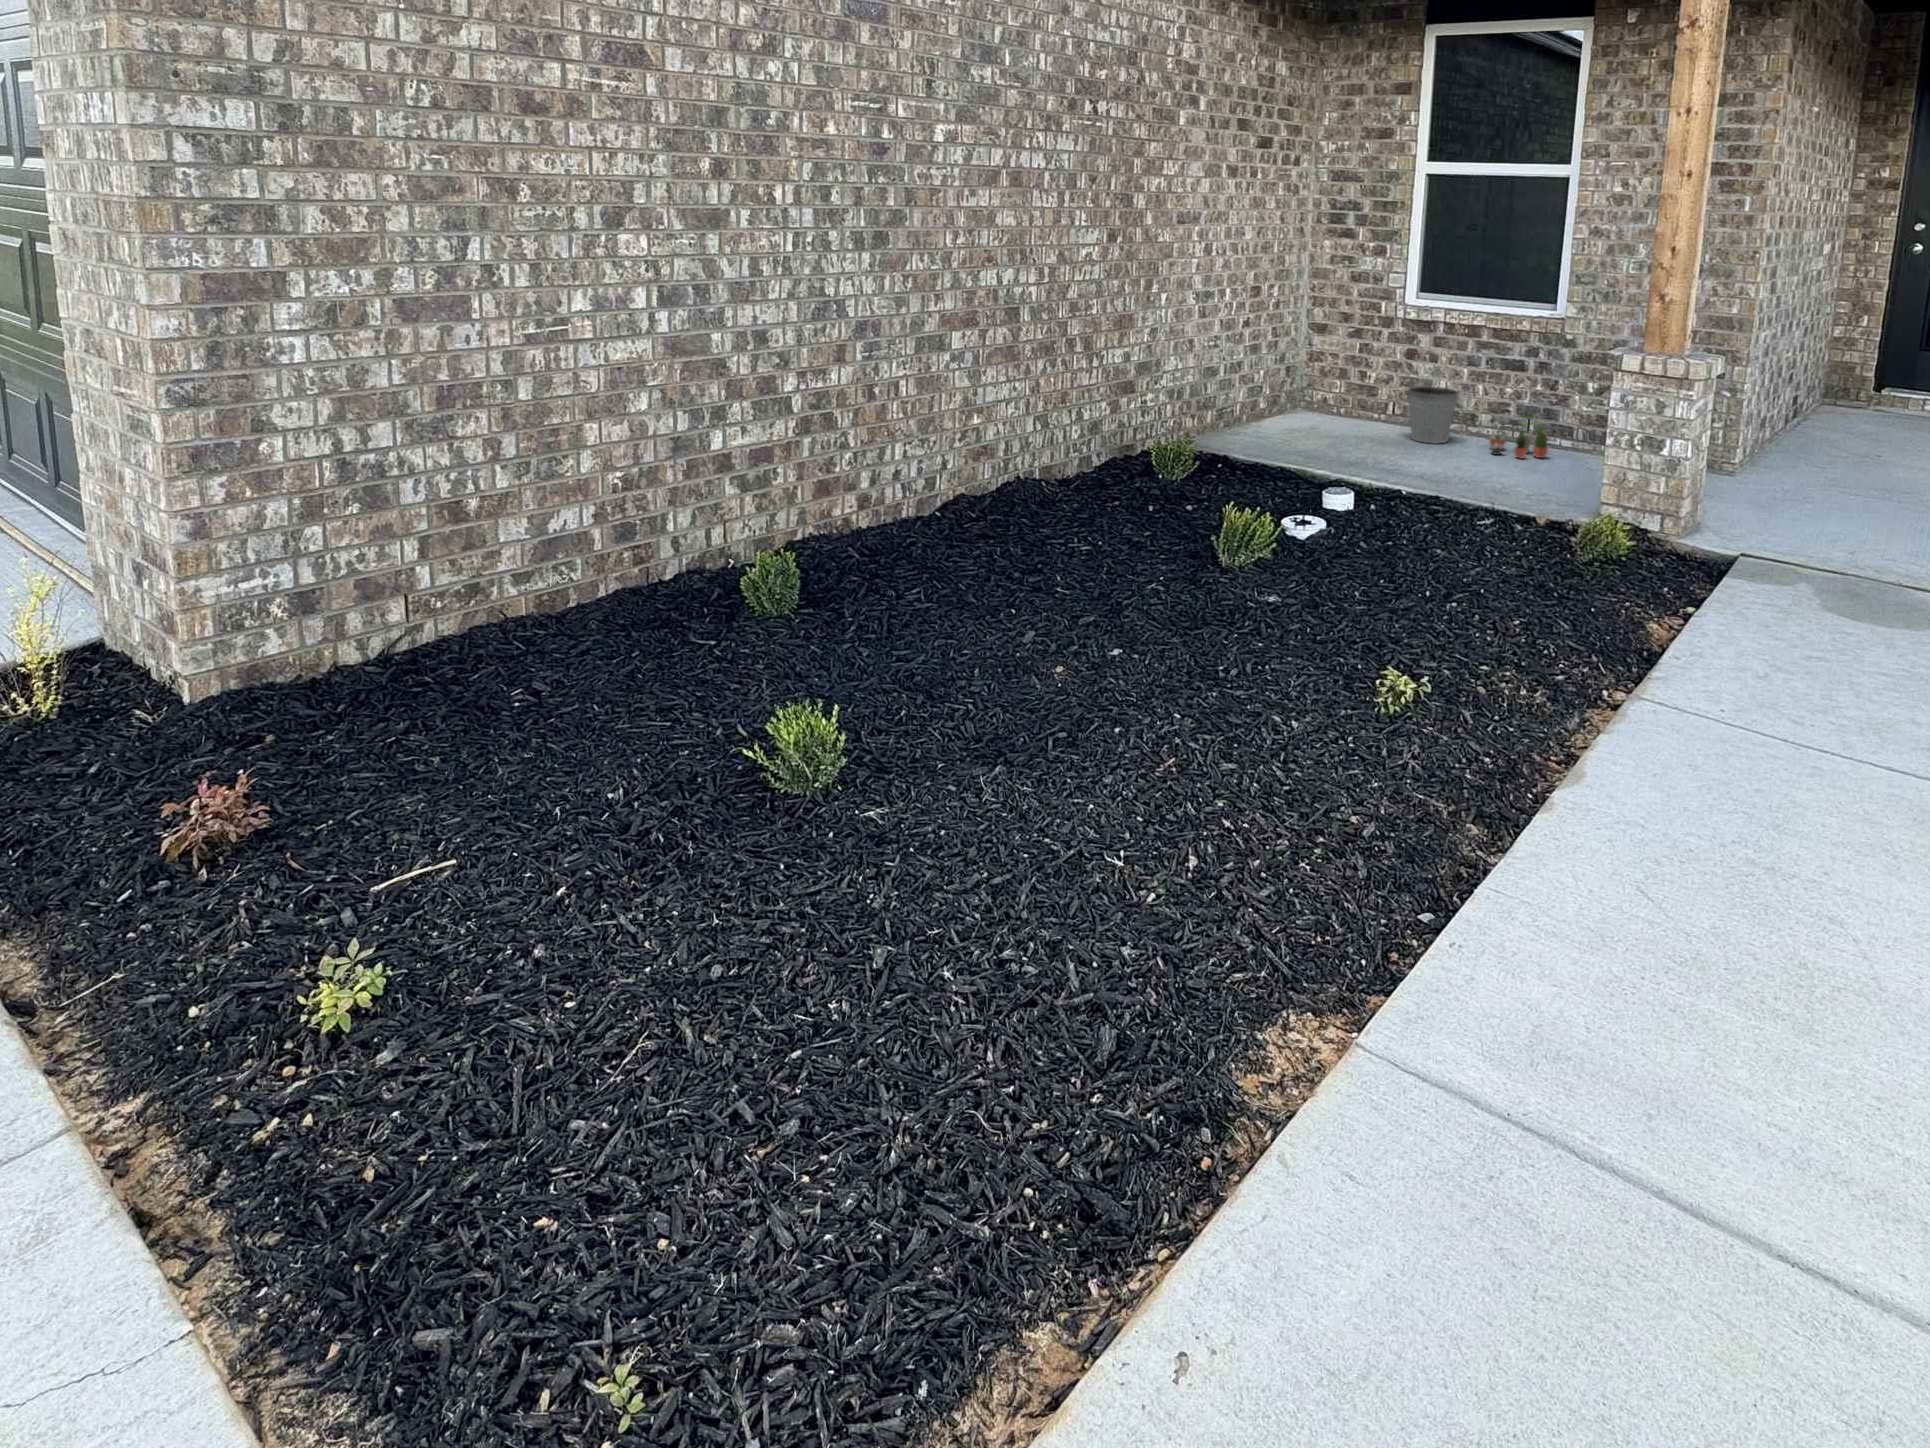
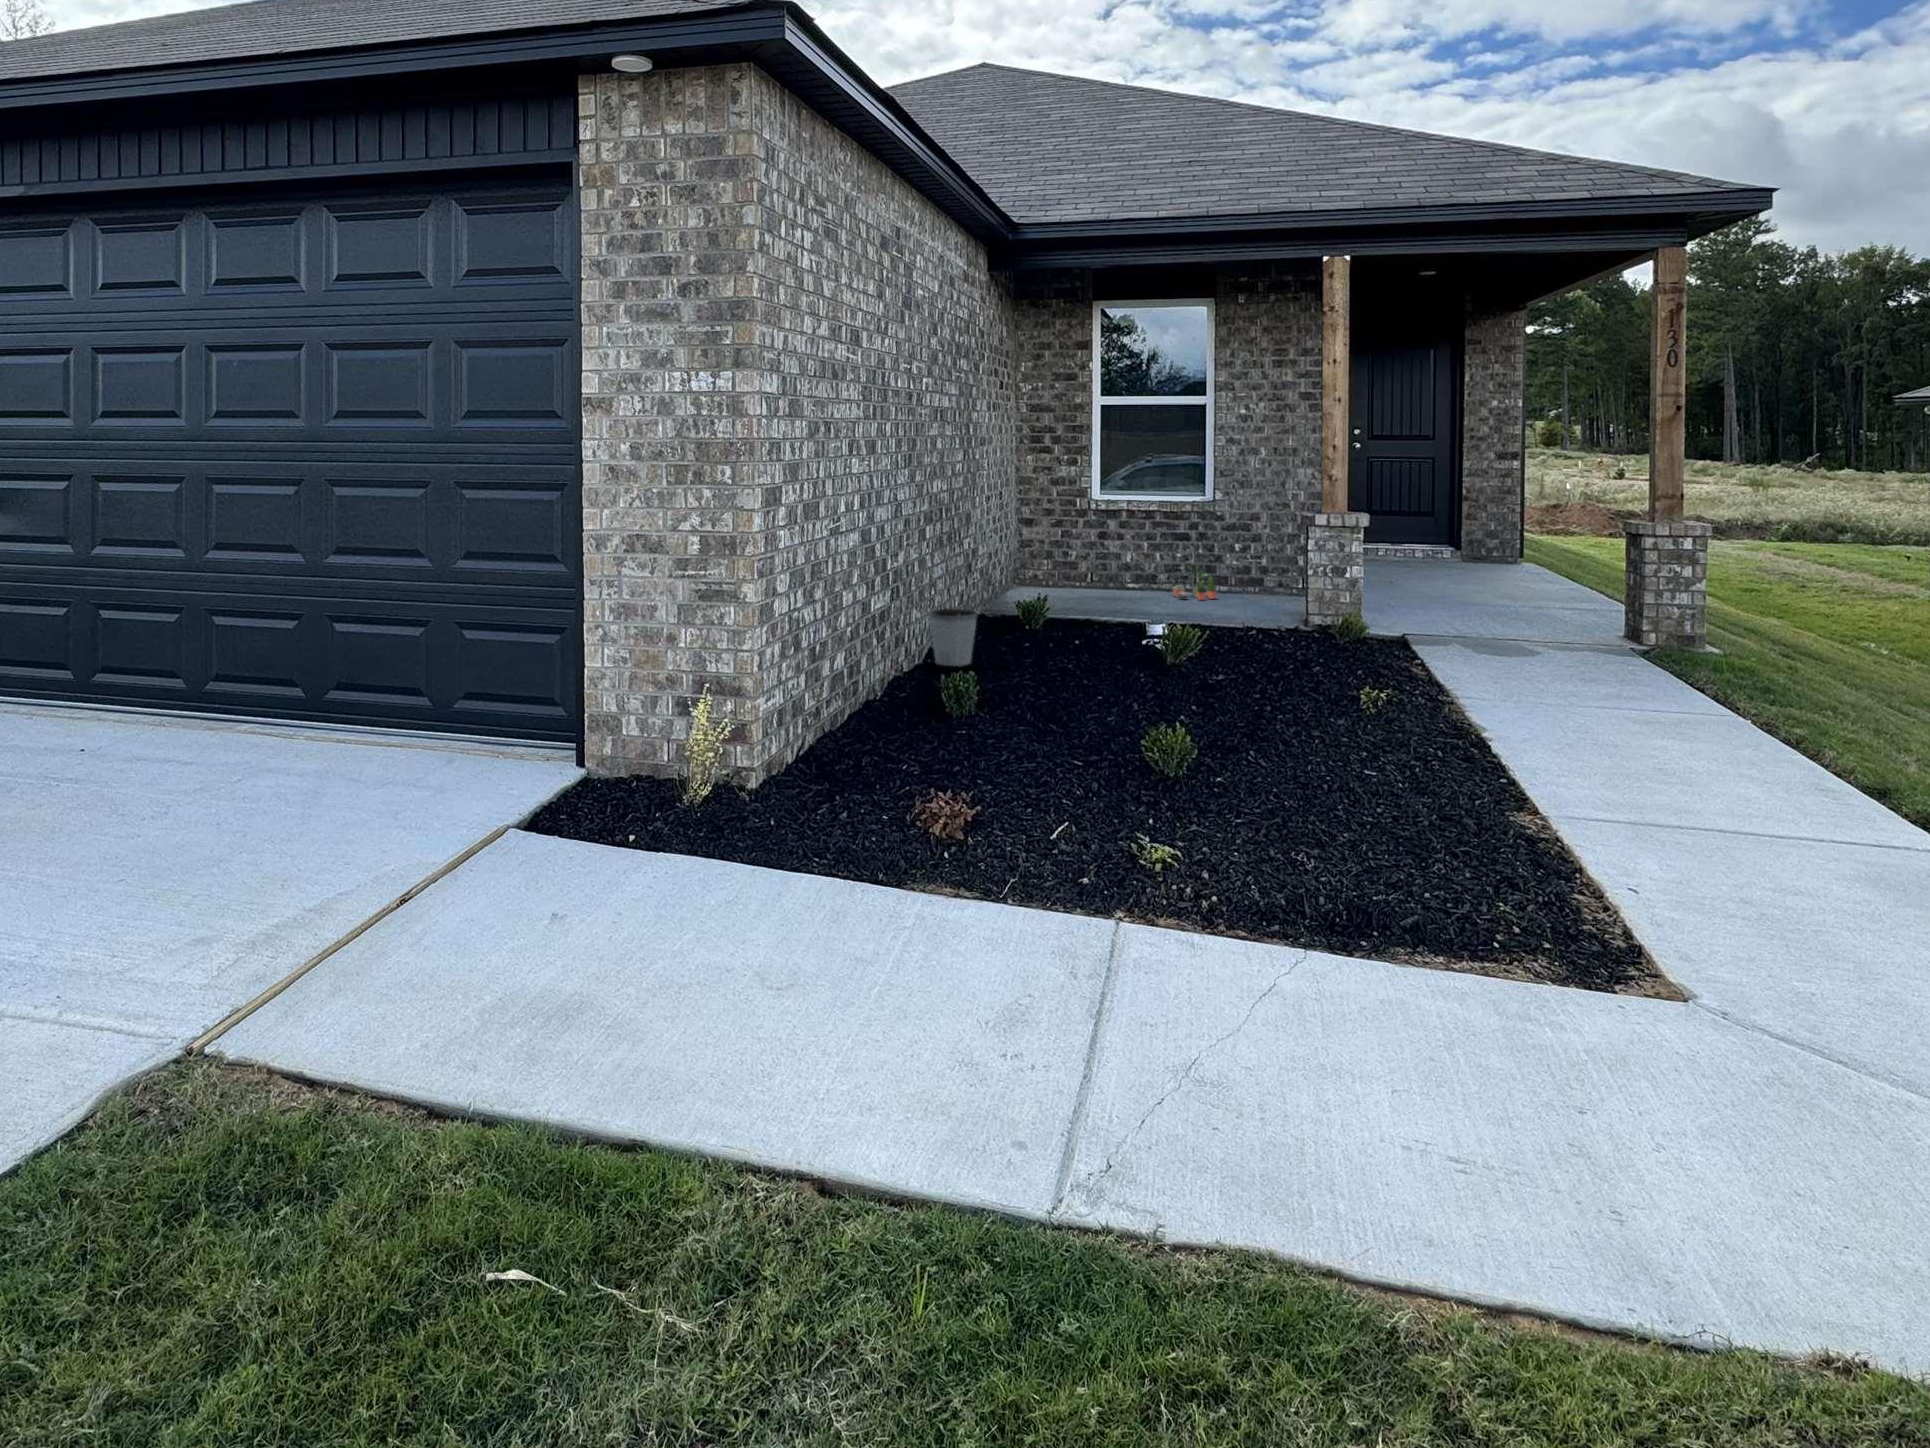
bucket: present [1406,386,1461,443] -> present [929,608,977,666]

